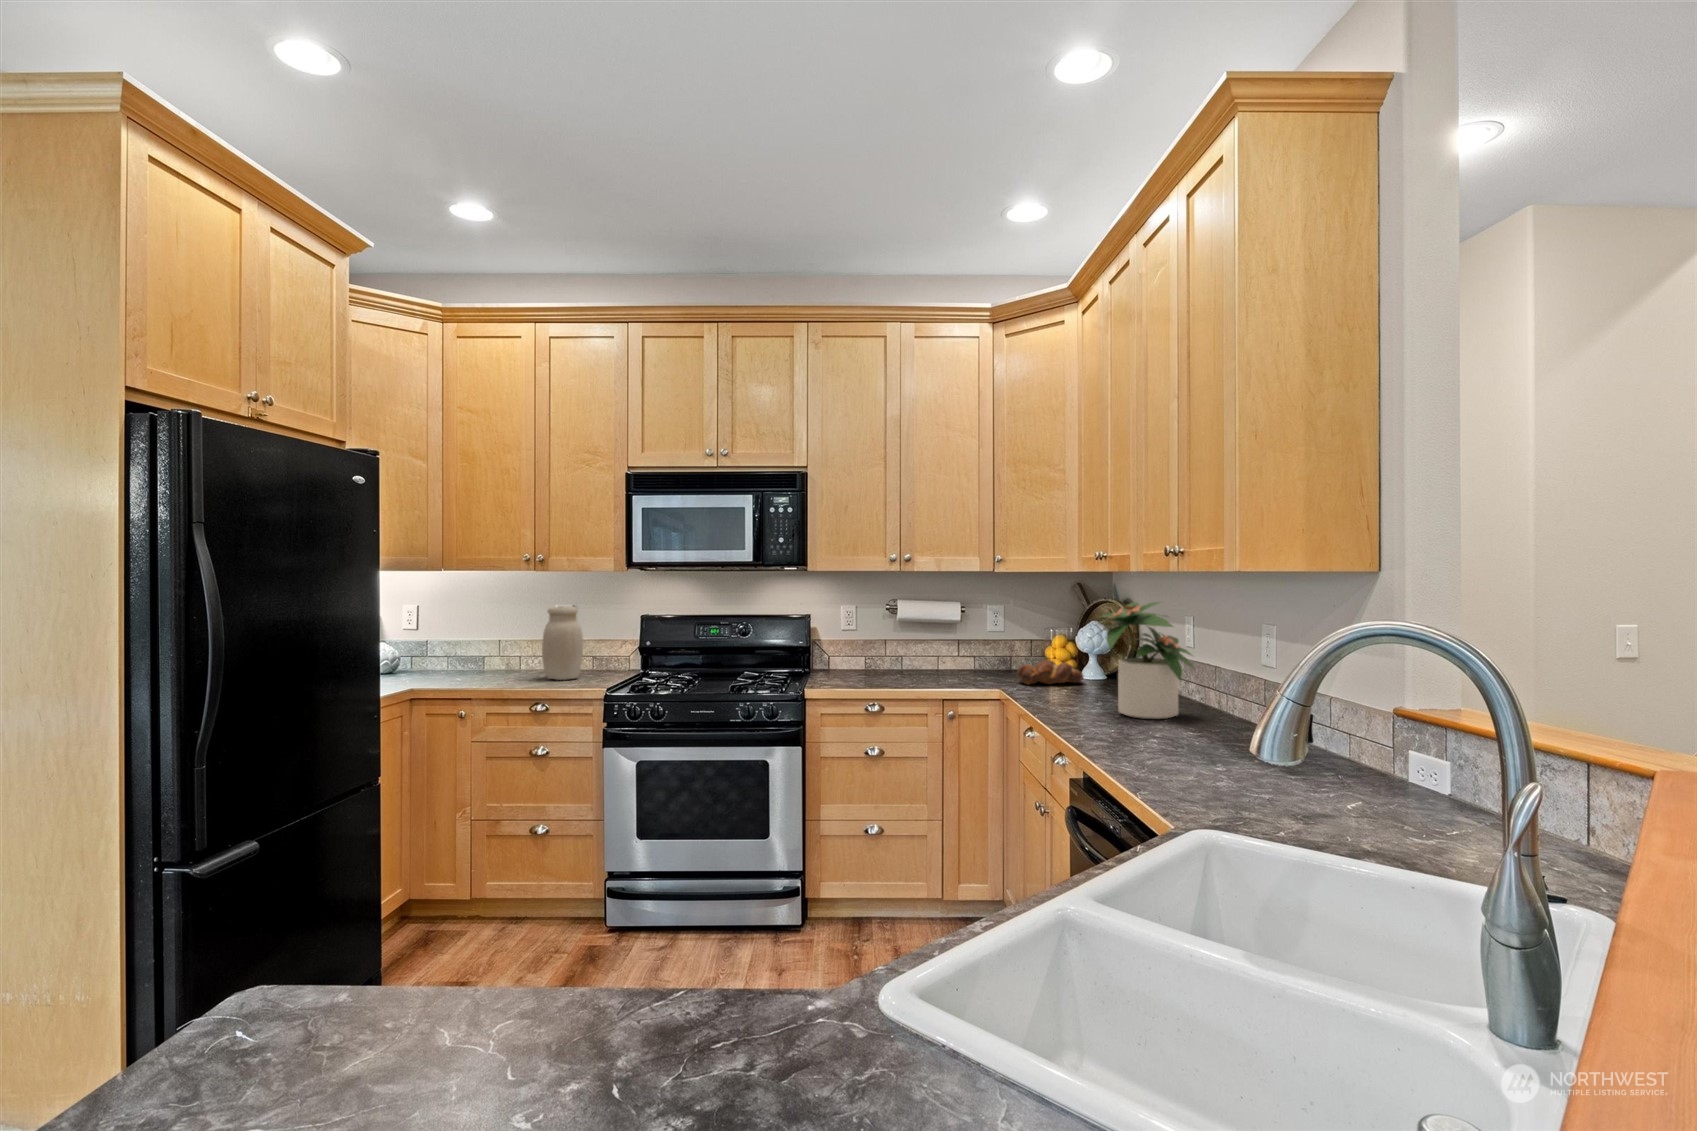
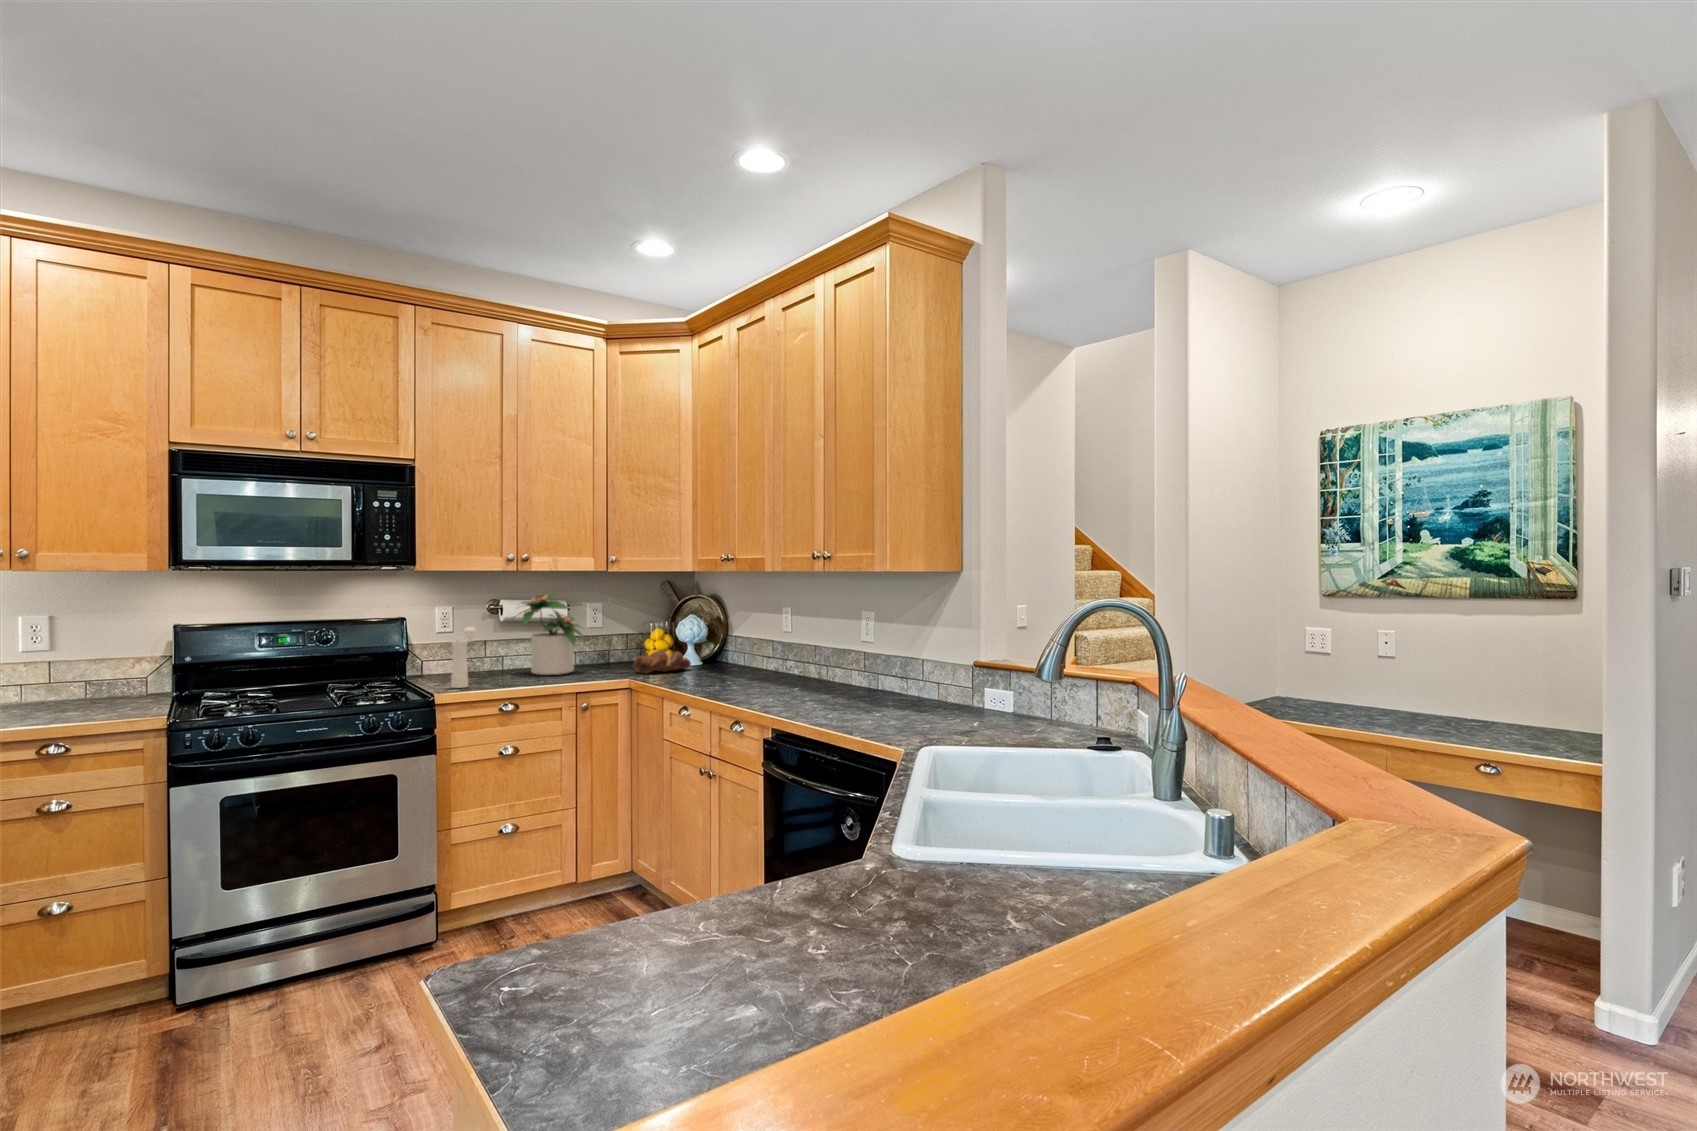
potted plant: present [1100,602,1194,719] -> present [511,592,584,675]
jar: present [542,606,583,680] -> none [30,617,98,714]
pepper mill: none [830,626,858,684] -> present [451,627,476,688]

